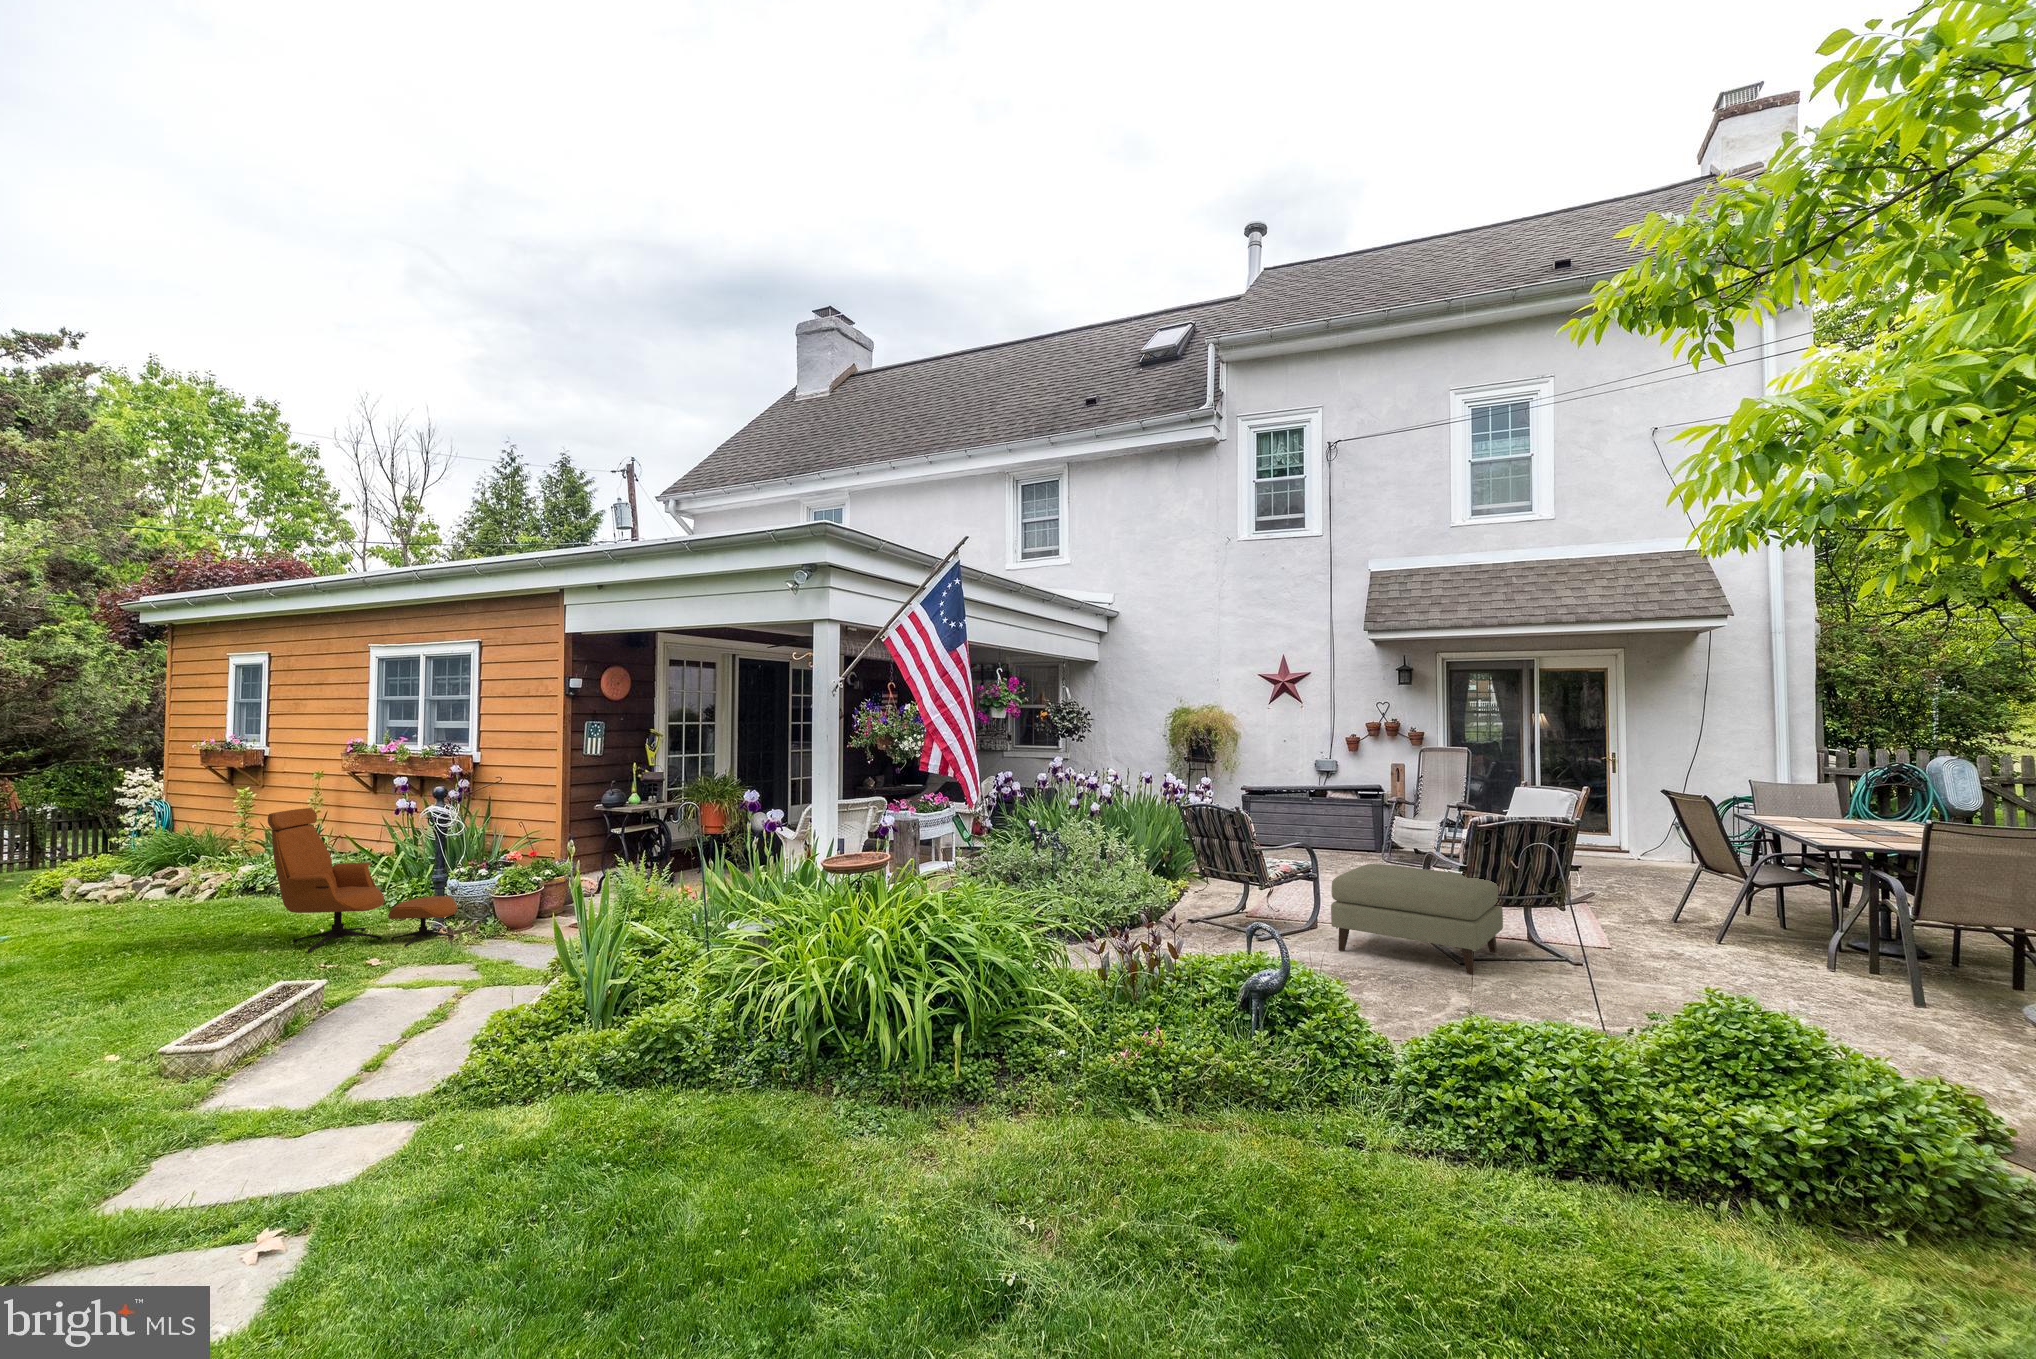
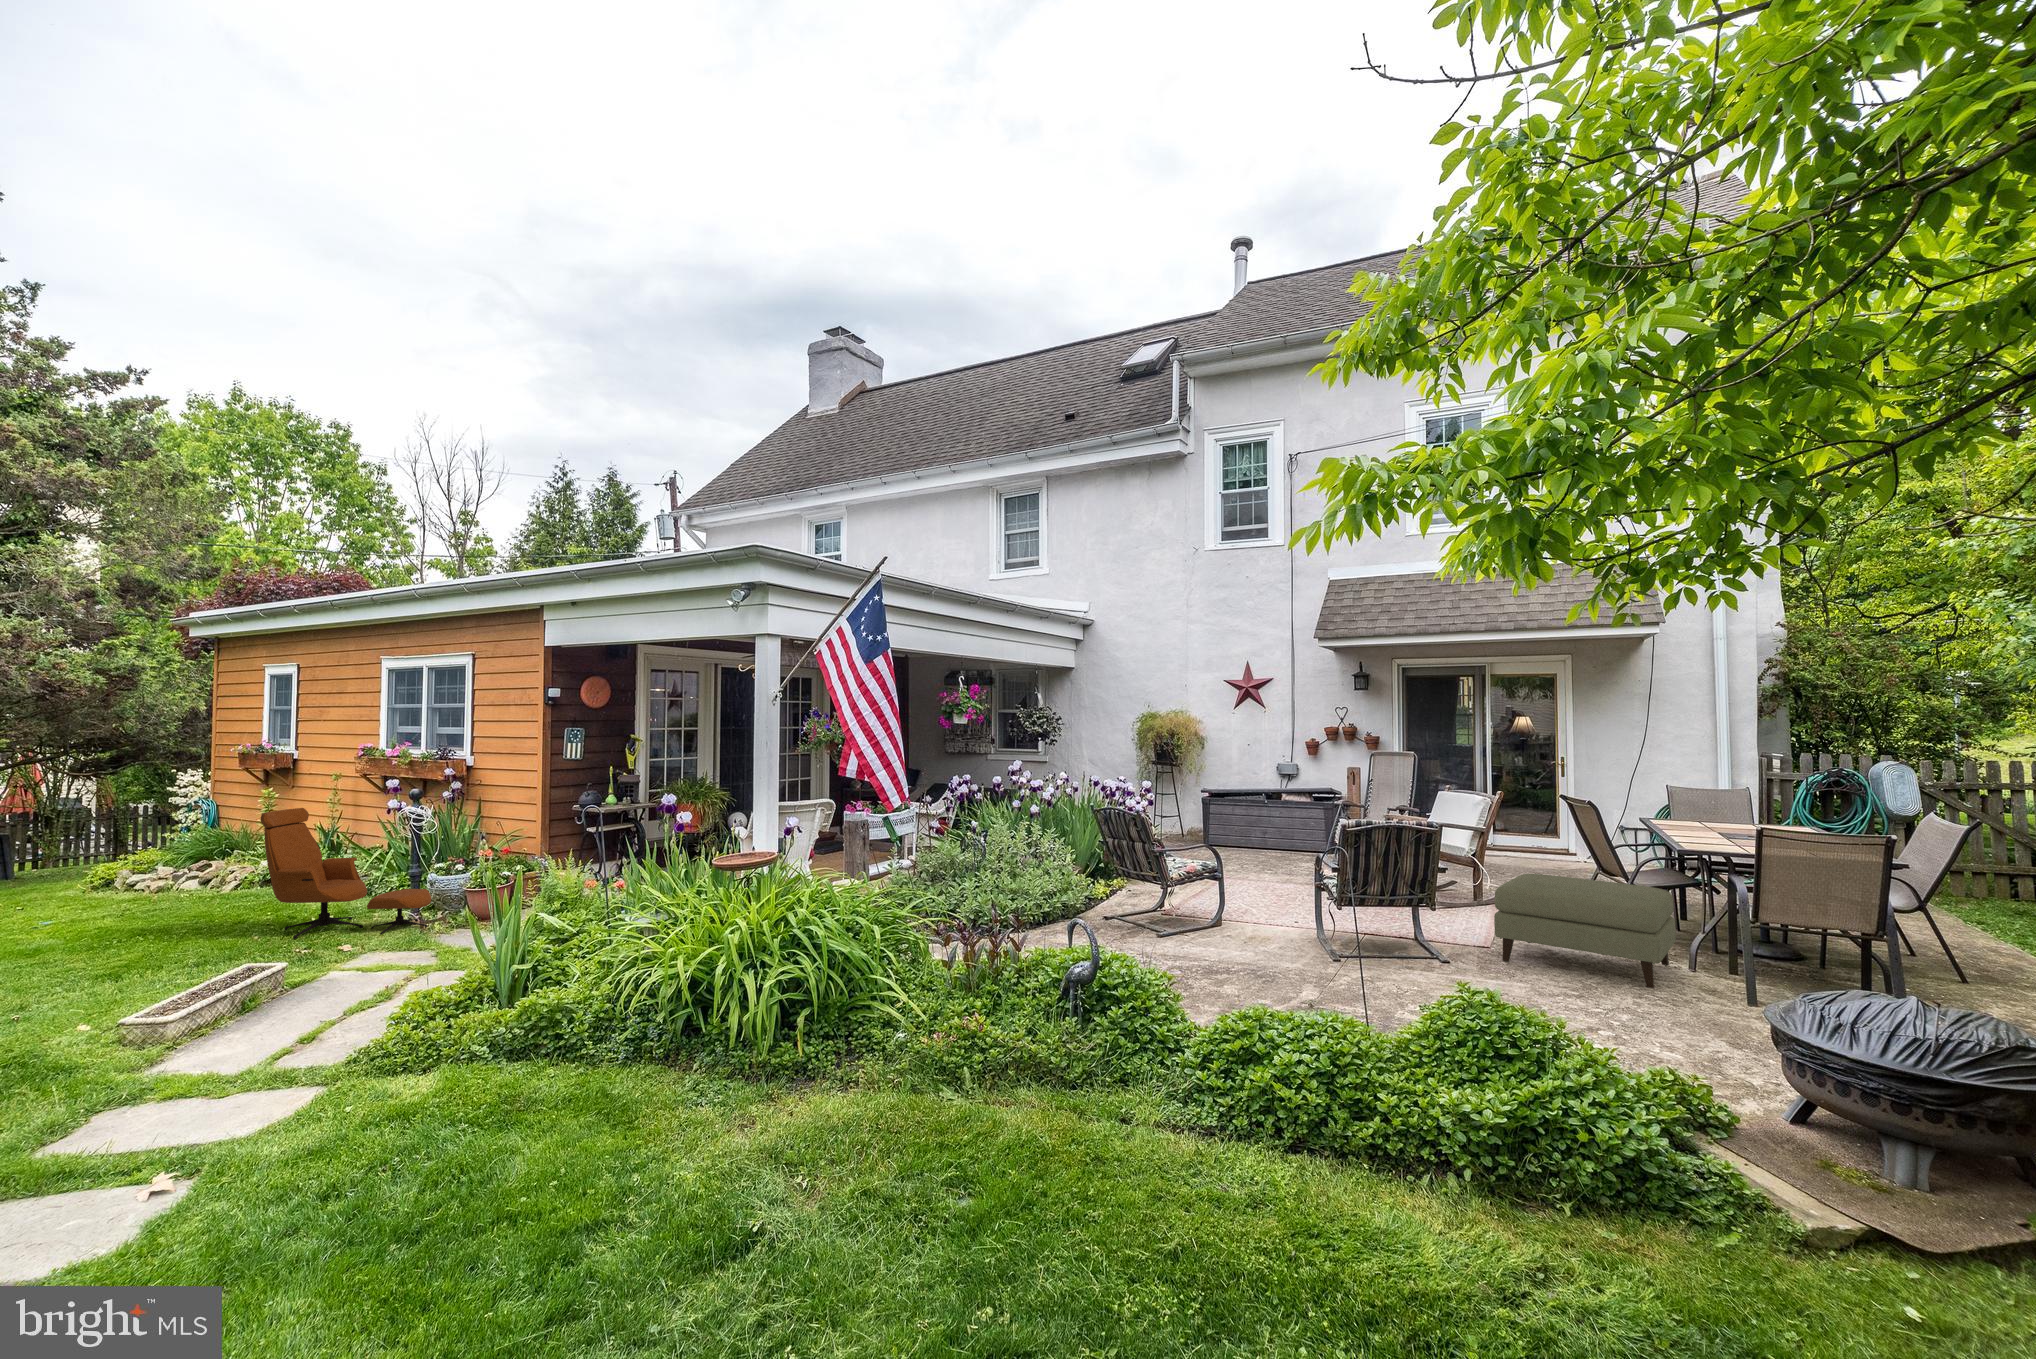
ottoman: present [1331,864,1503,975] -> present [1494,874,1676,988]

